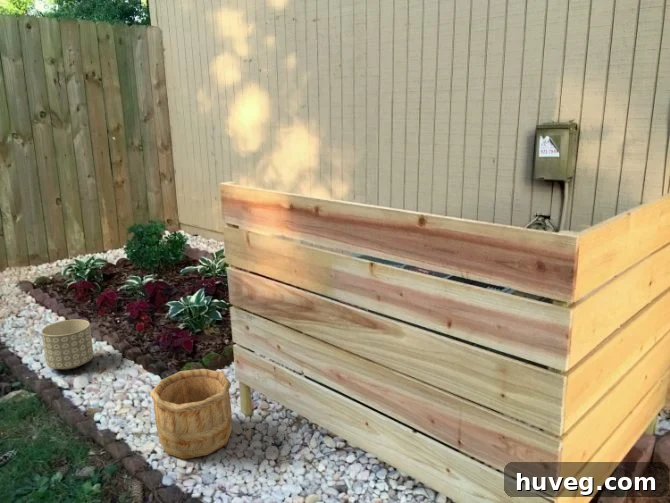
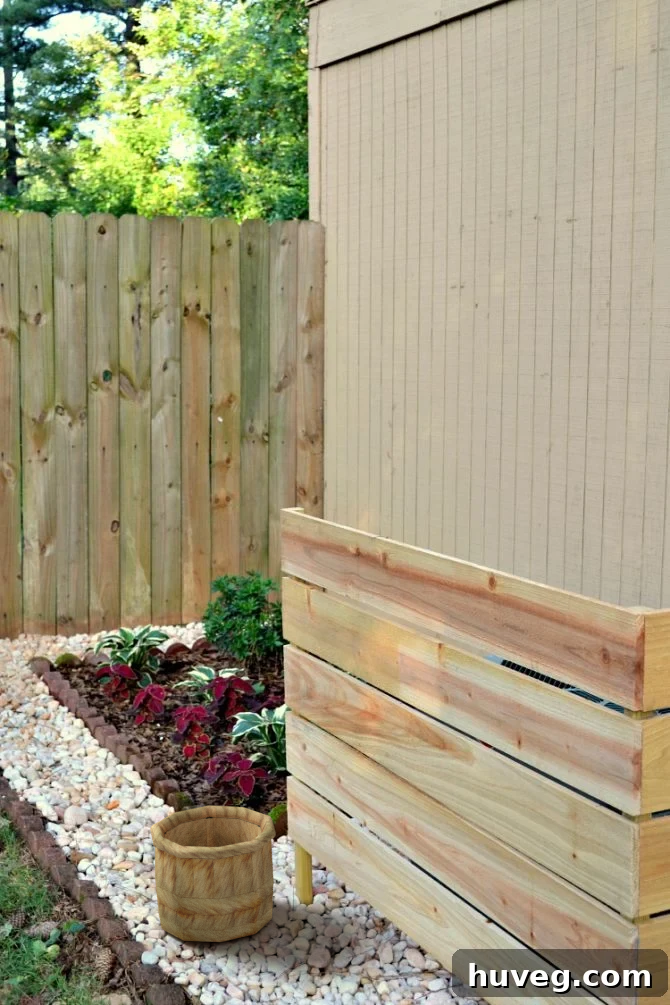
planter: present [41,319,94,370] -> none [32,716,106,796]

